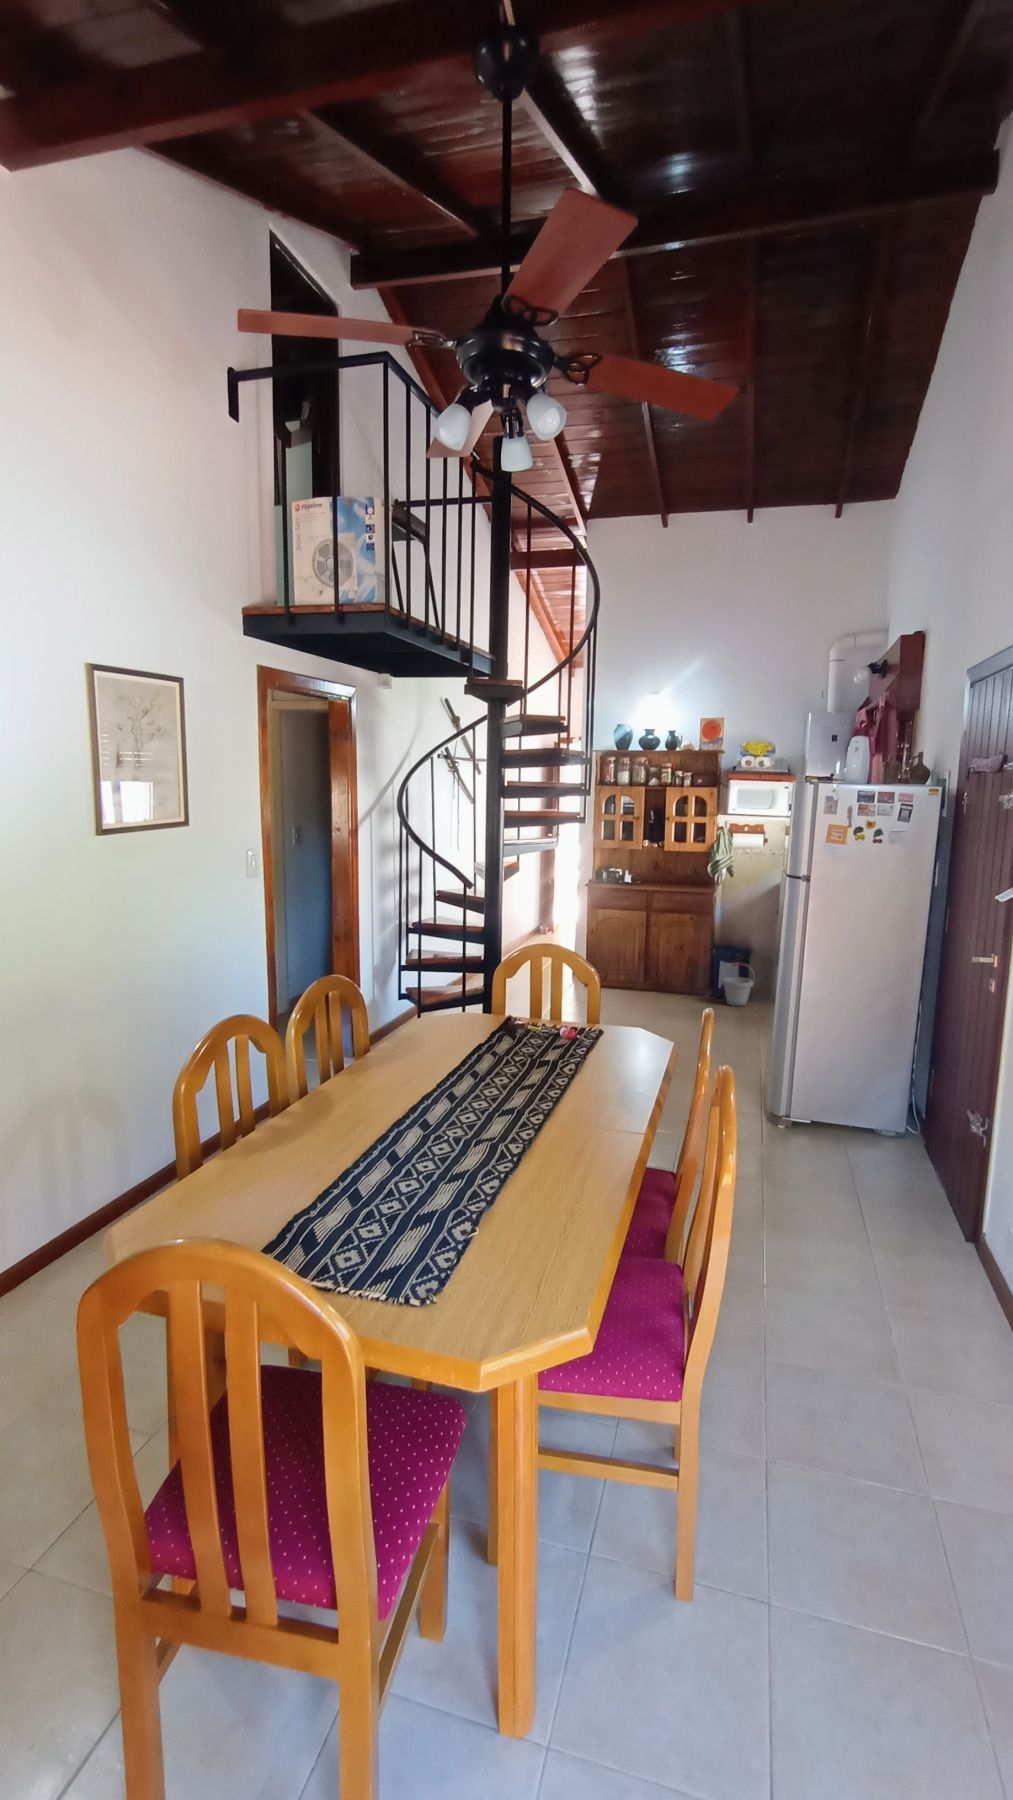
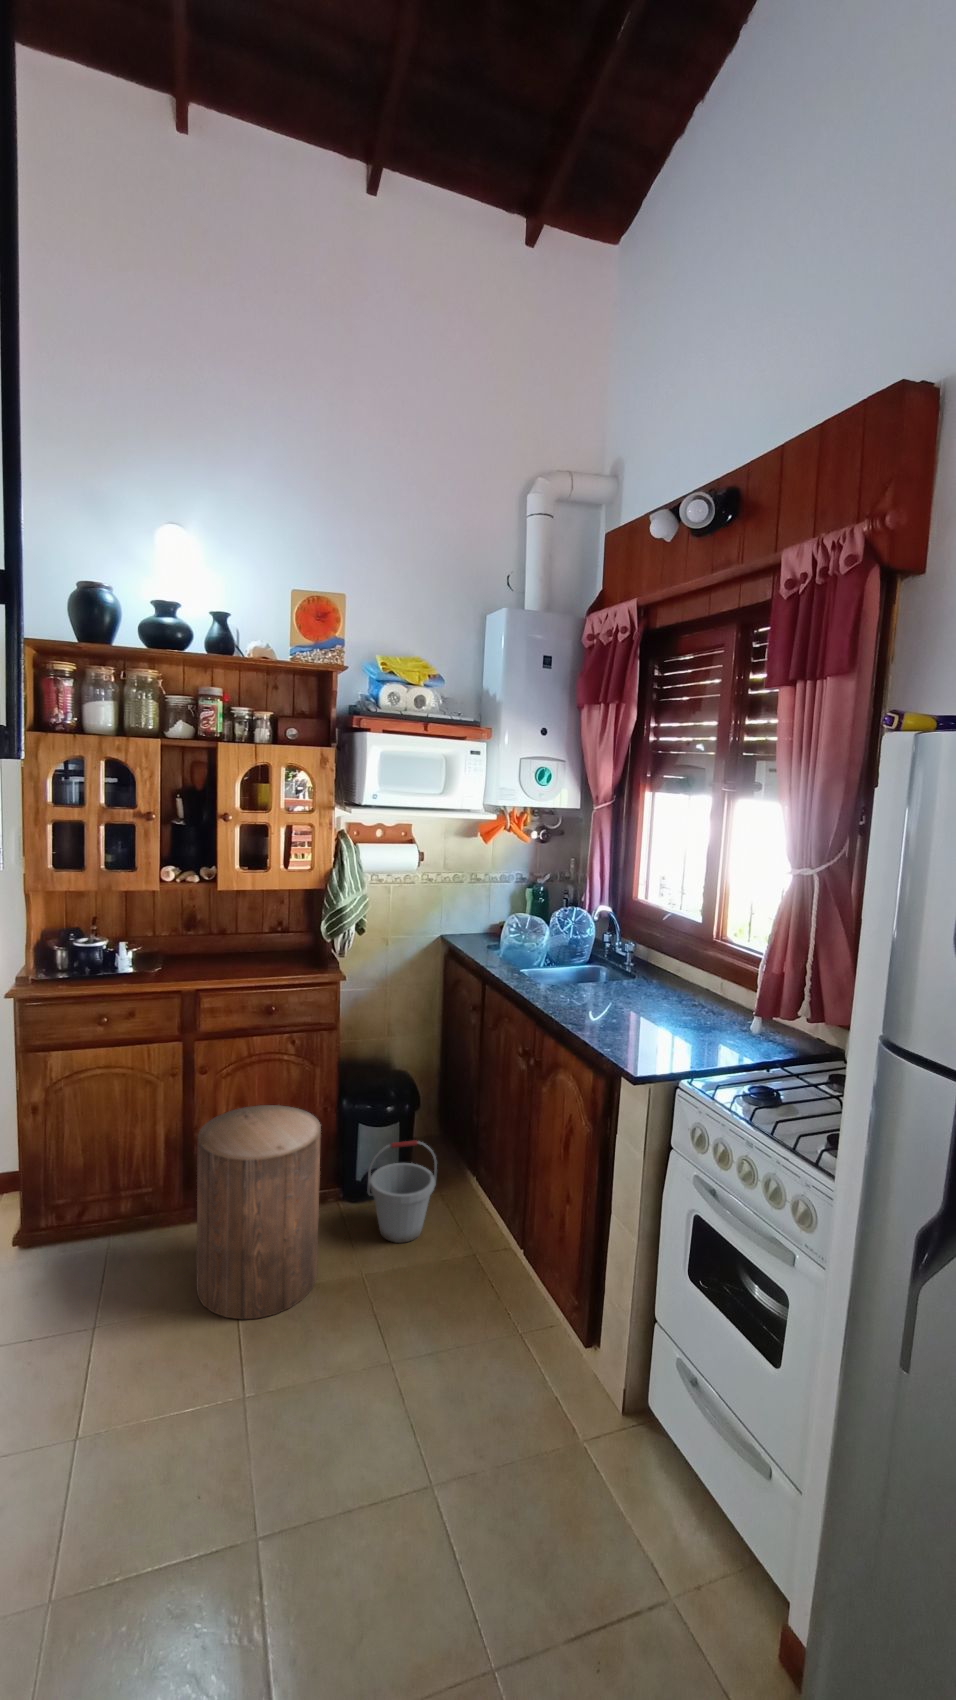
stool: none [648,938,699,1009] -> present [196,1105,321,1319]

